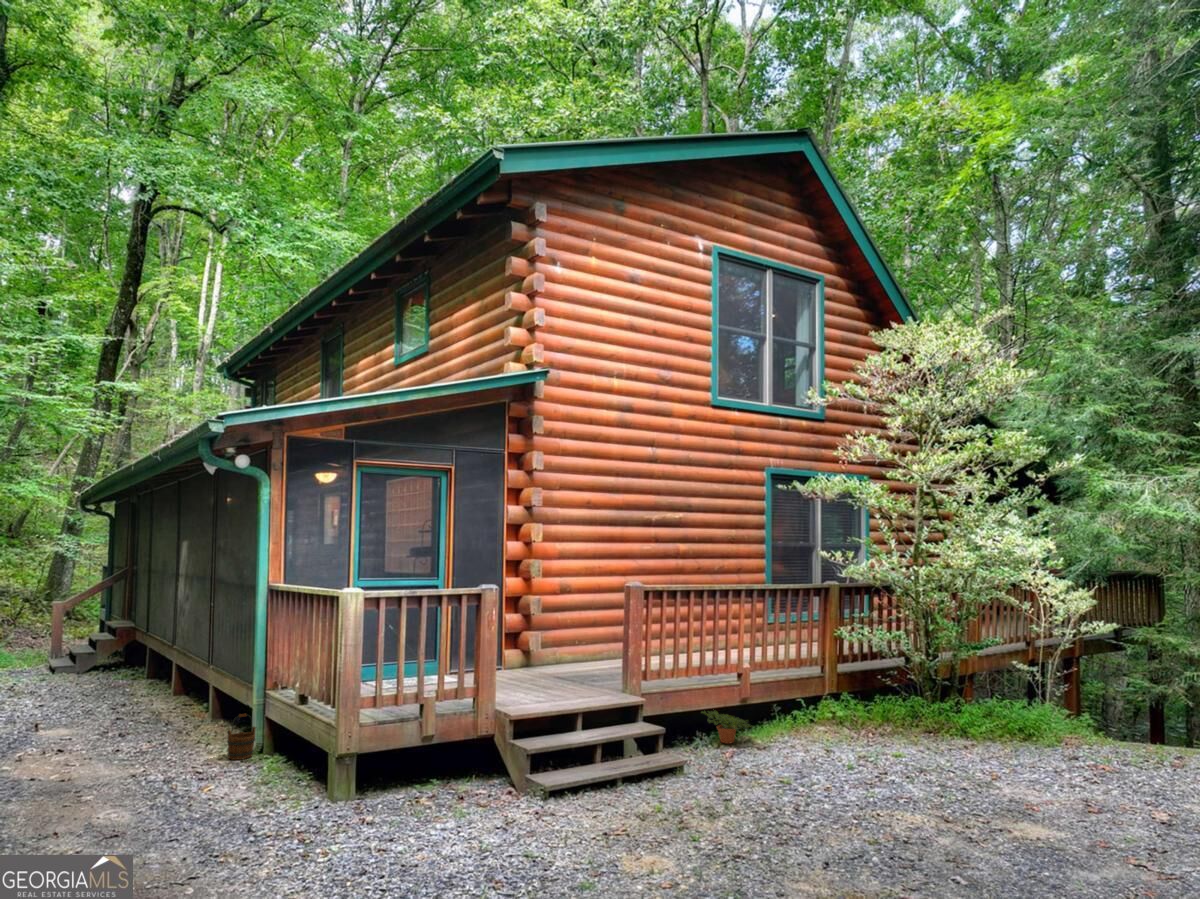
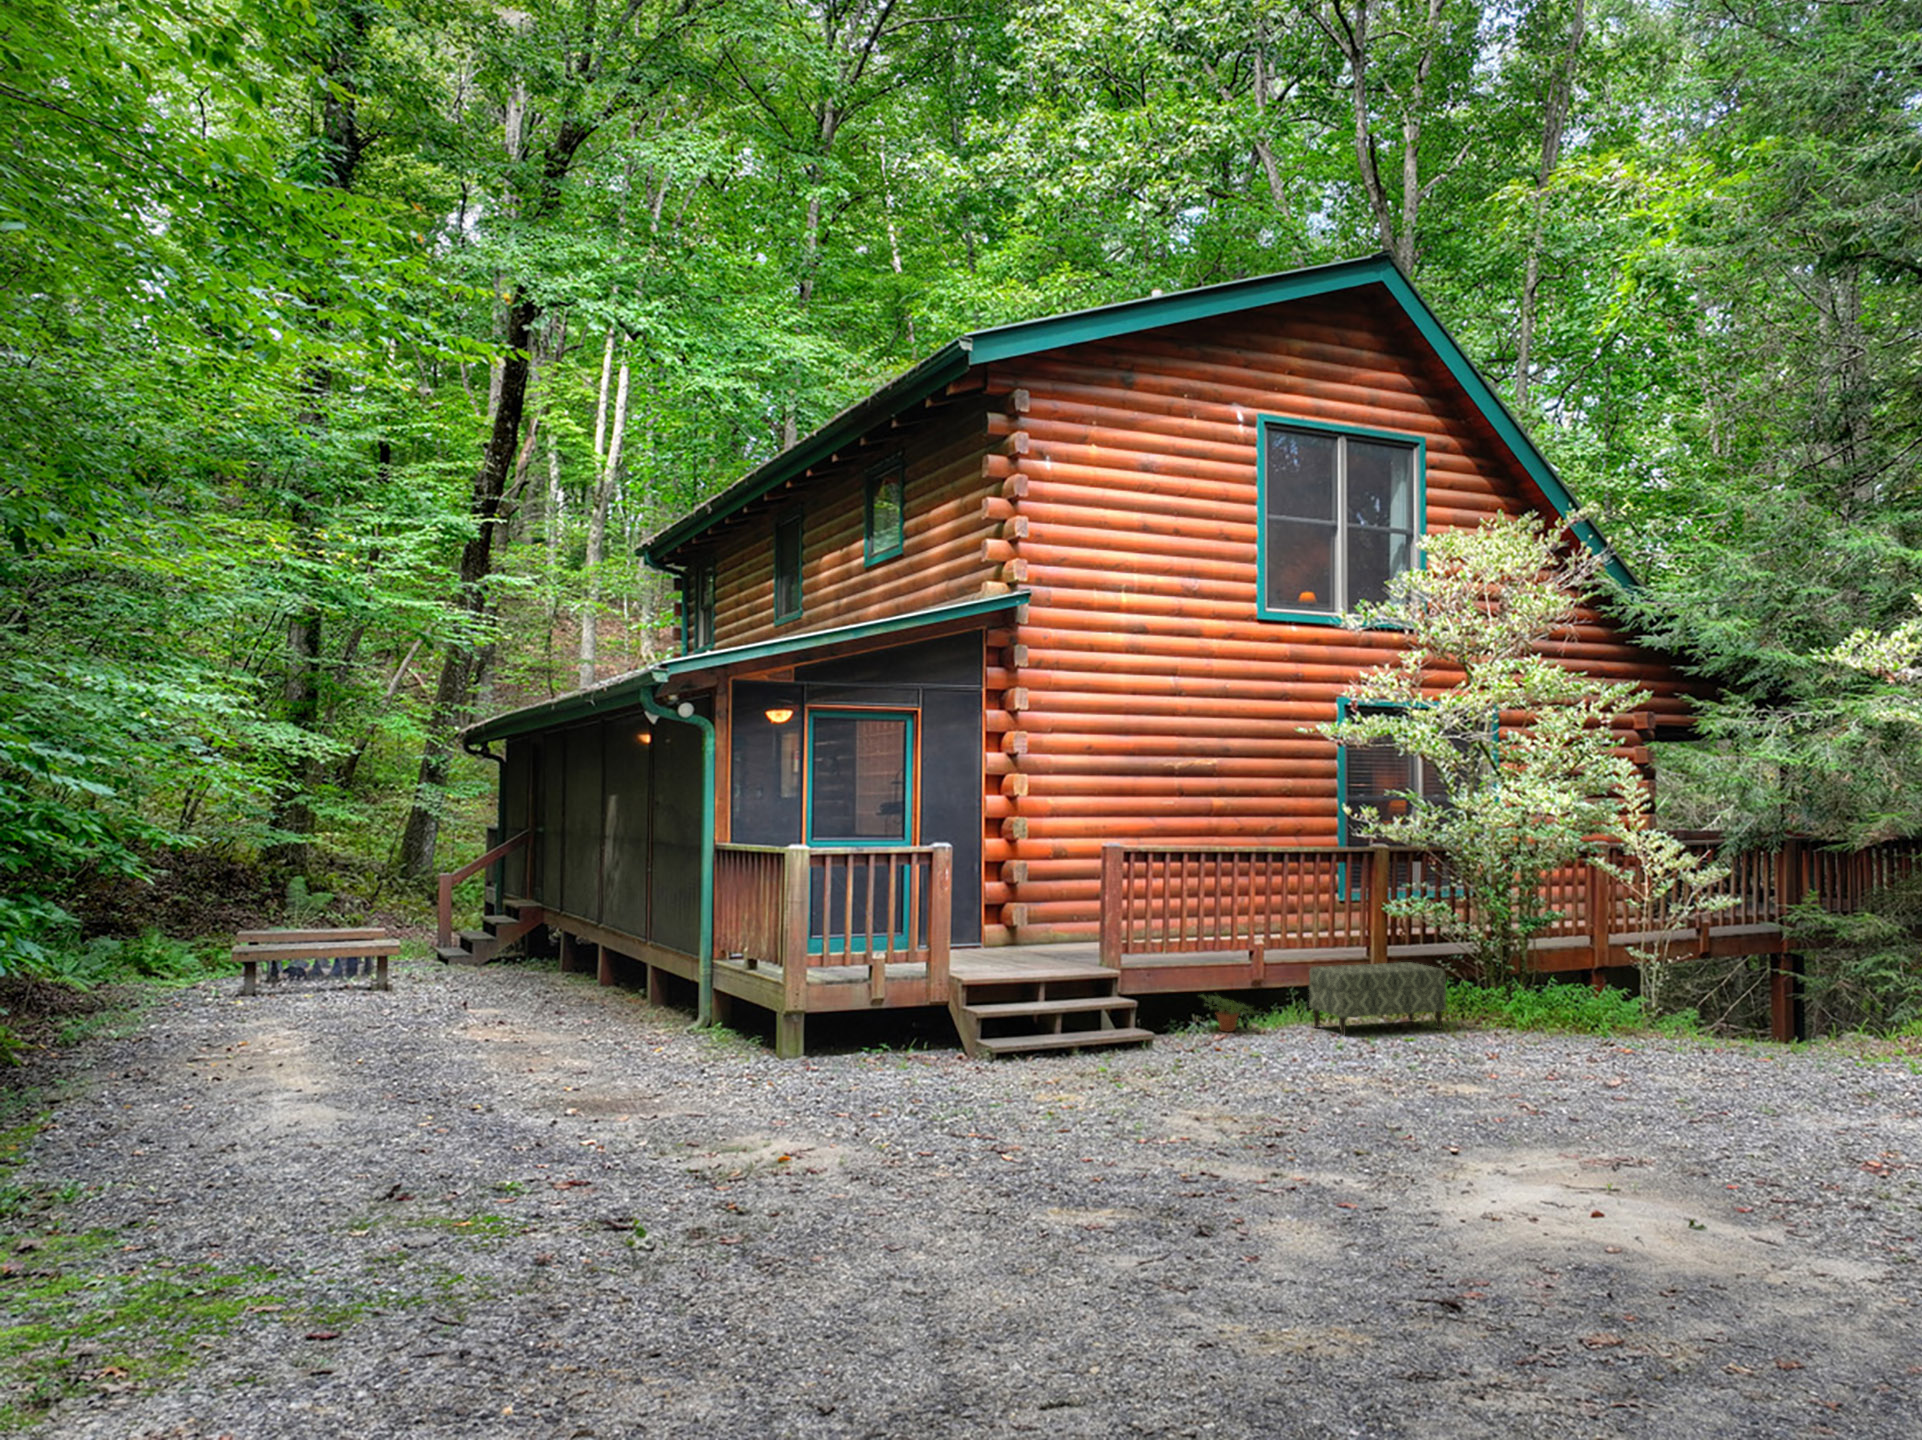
bench: none [789,675,900,745] -> present [1309,962,1446,1036]
wooden bucket: present [227,714,256,760] -> none [676,980,705,1028]

